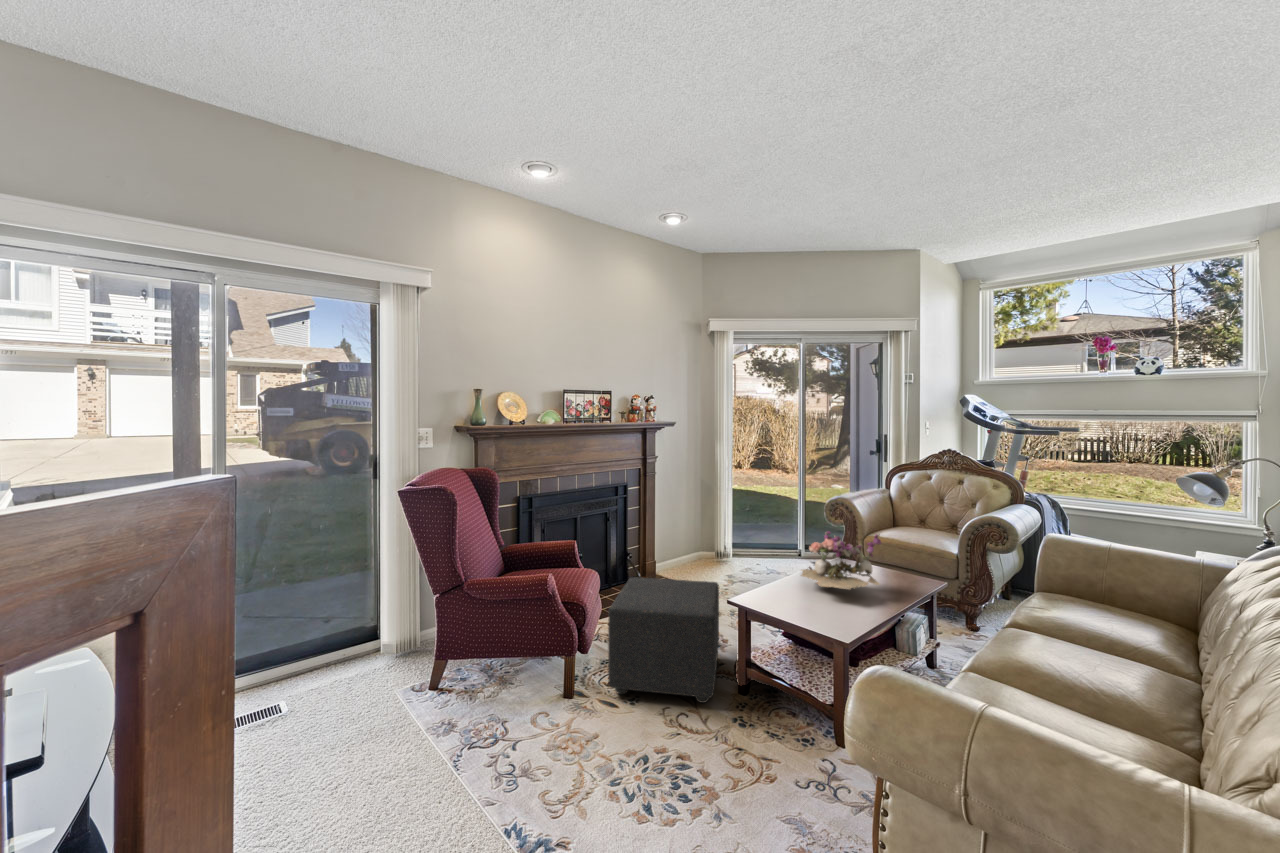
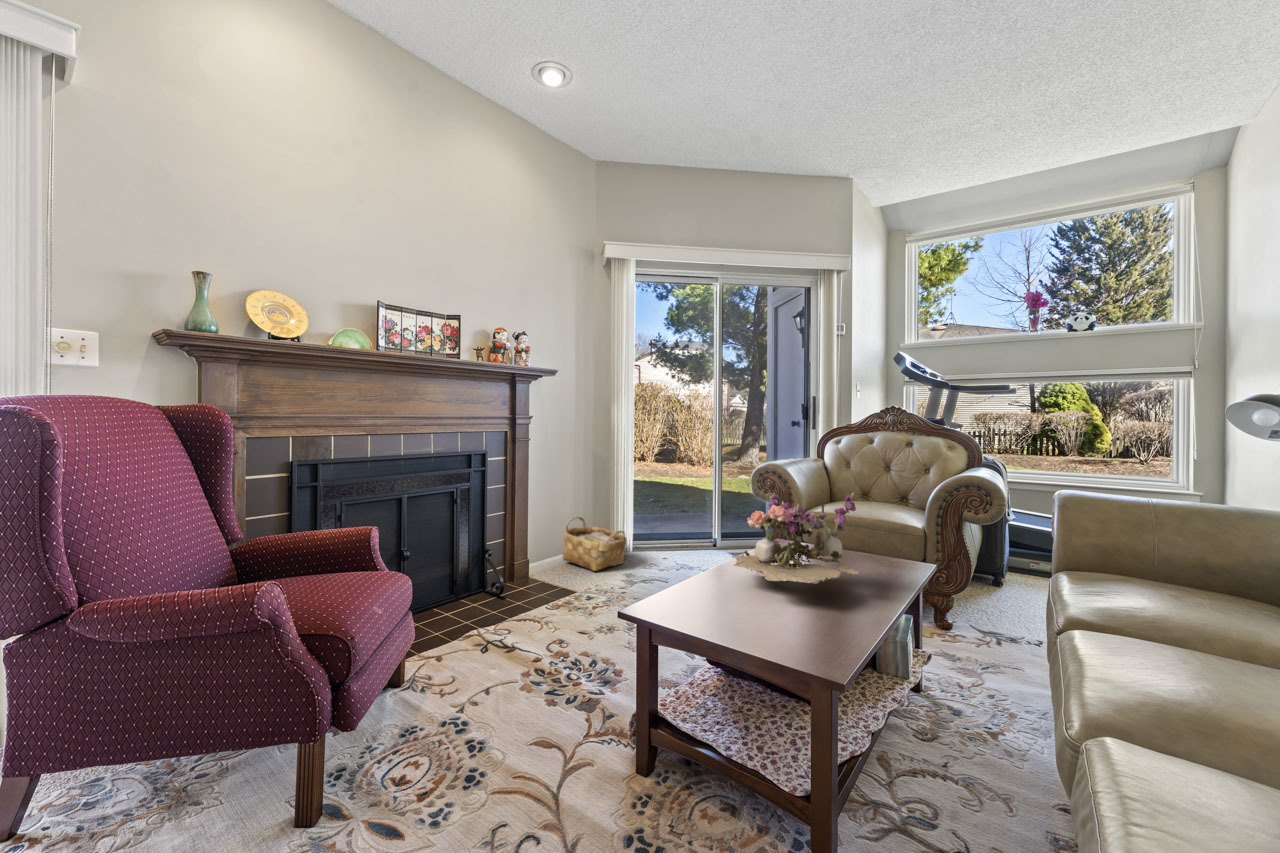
woven basket: none [680,529,728,572] -> present [563,516,627,571]
ottoman: present [608,577,719,703] -> none [393,582,606,803]

